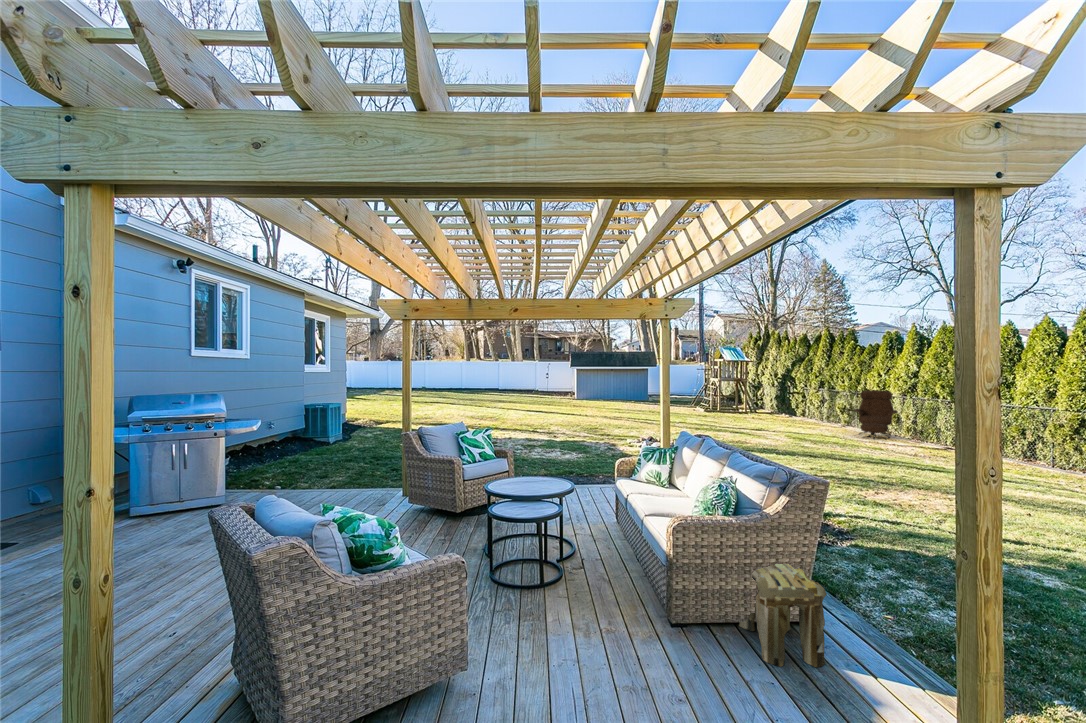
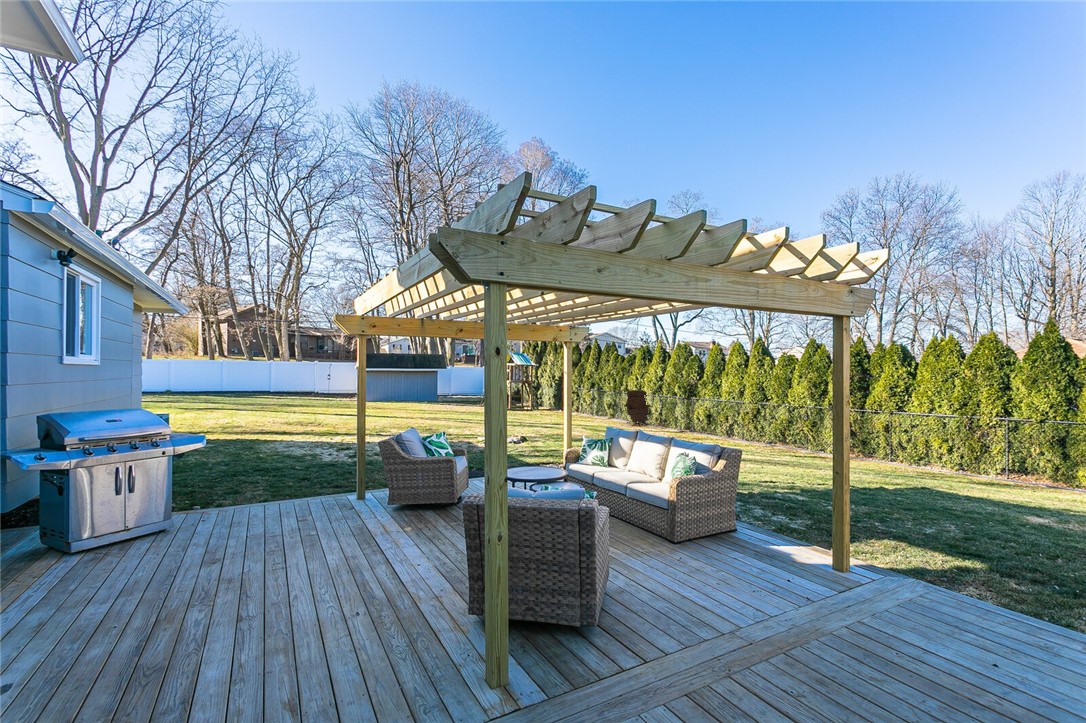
stool: present [739,564,827,667] -> none [709,496,768,557]

